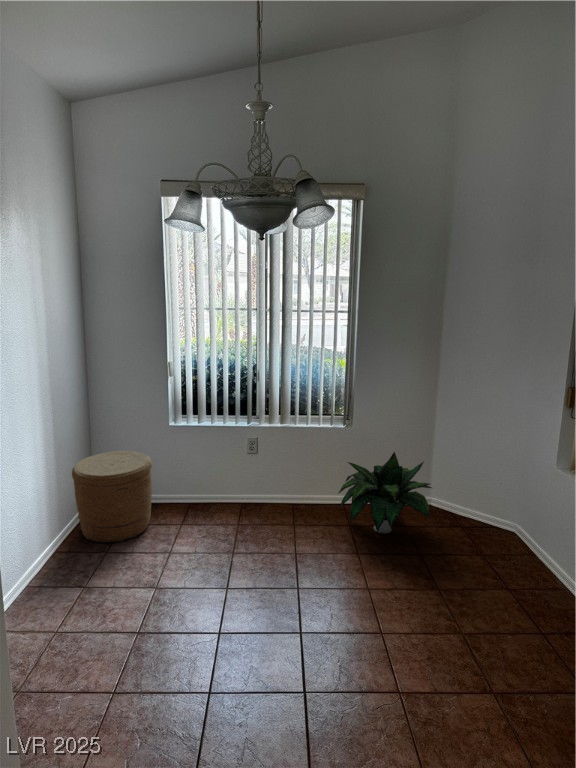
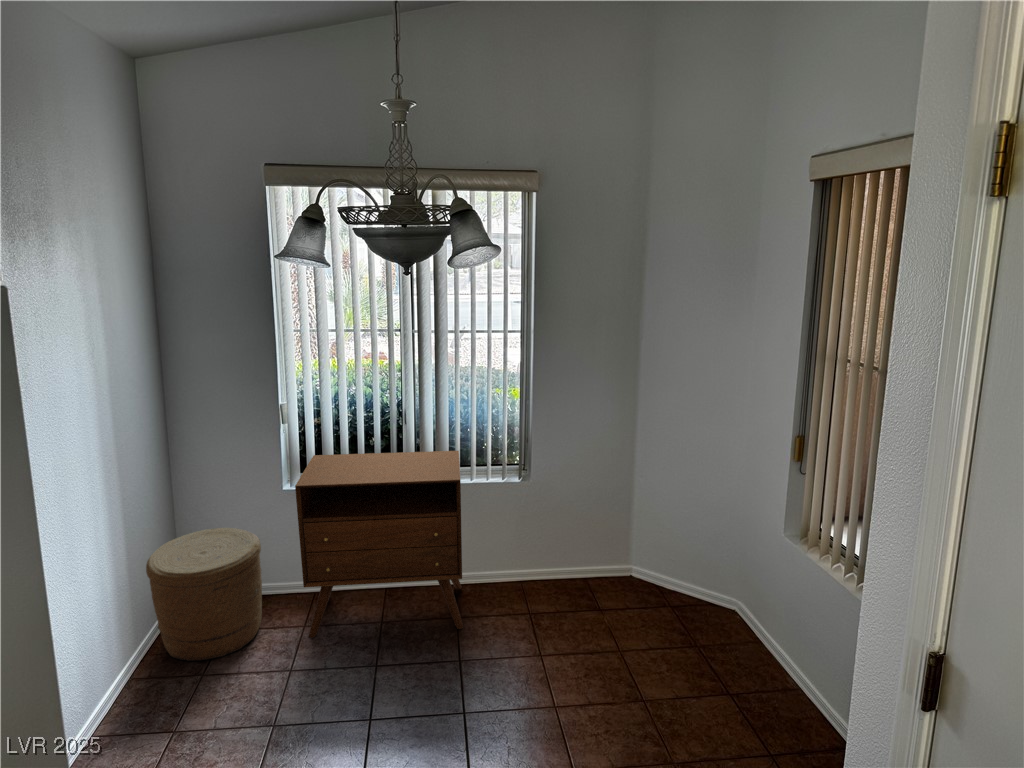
cabinet: none [178,401,300,535] -> present [295,451,464,638]
potted plant: present [338,452,432,533] -> none [514,512,636,623]

